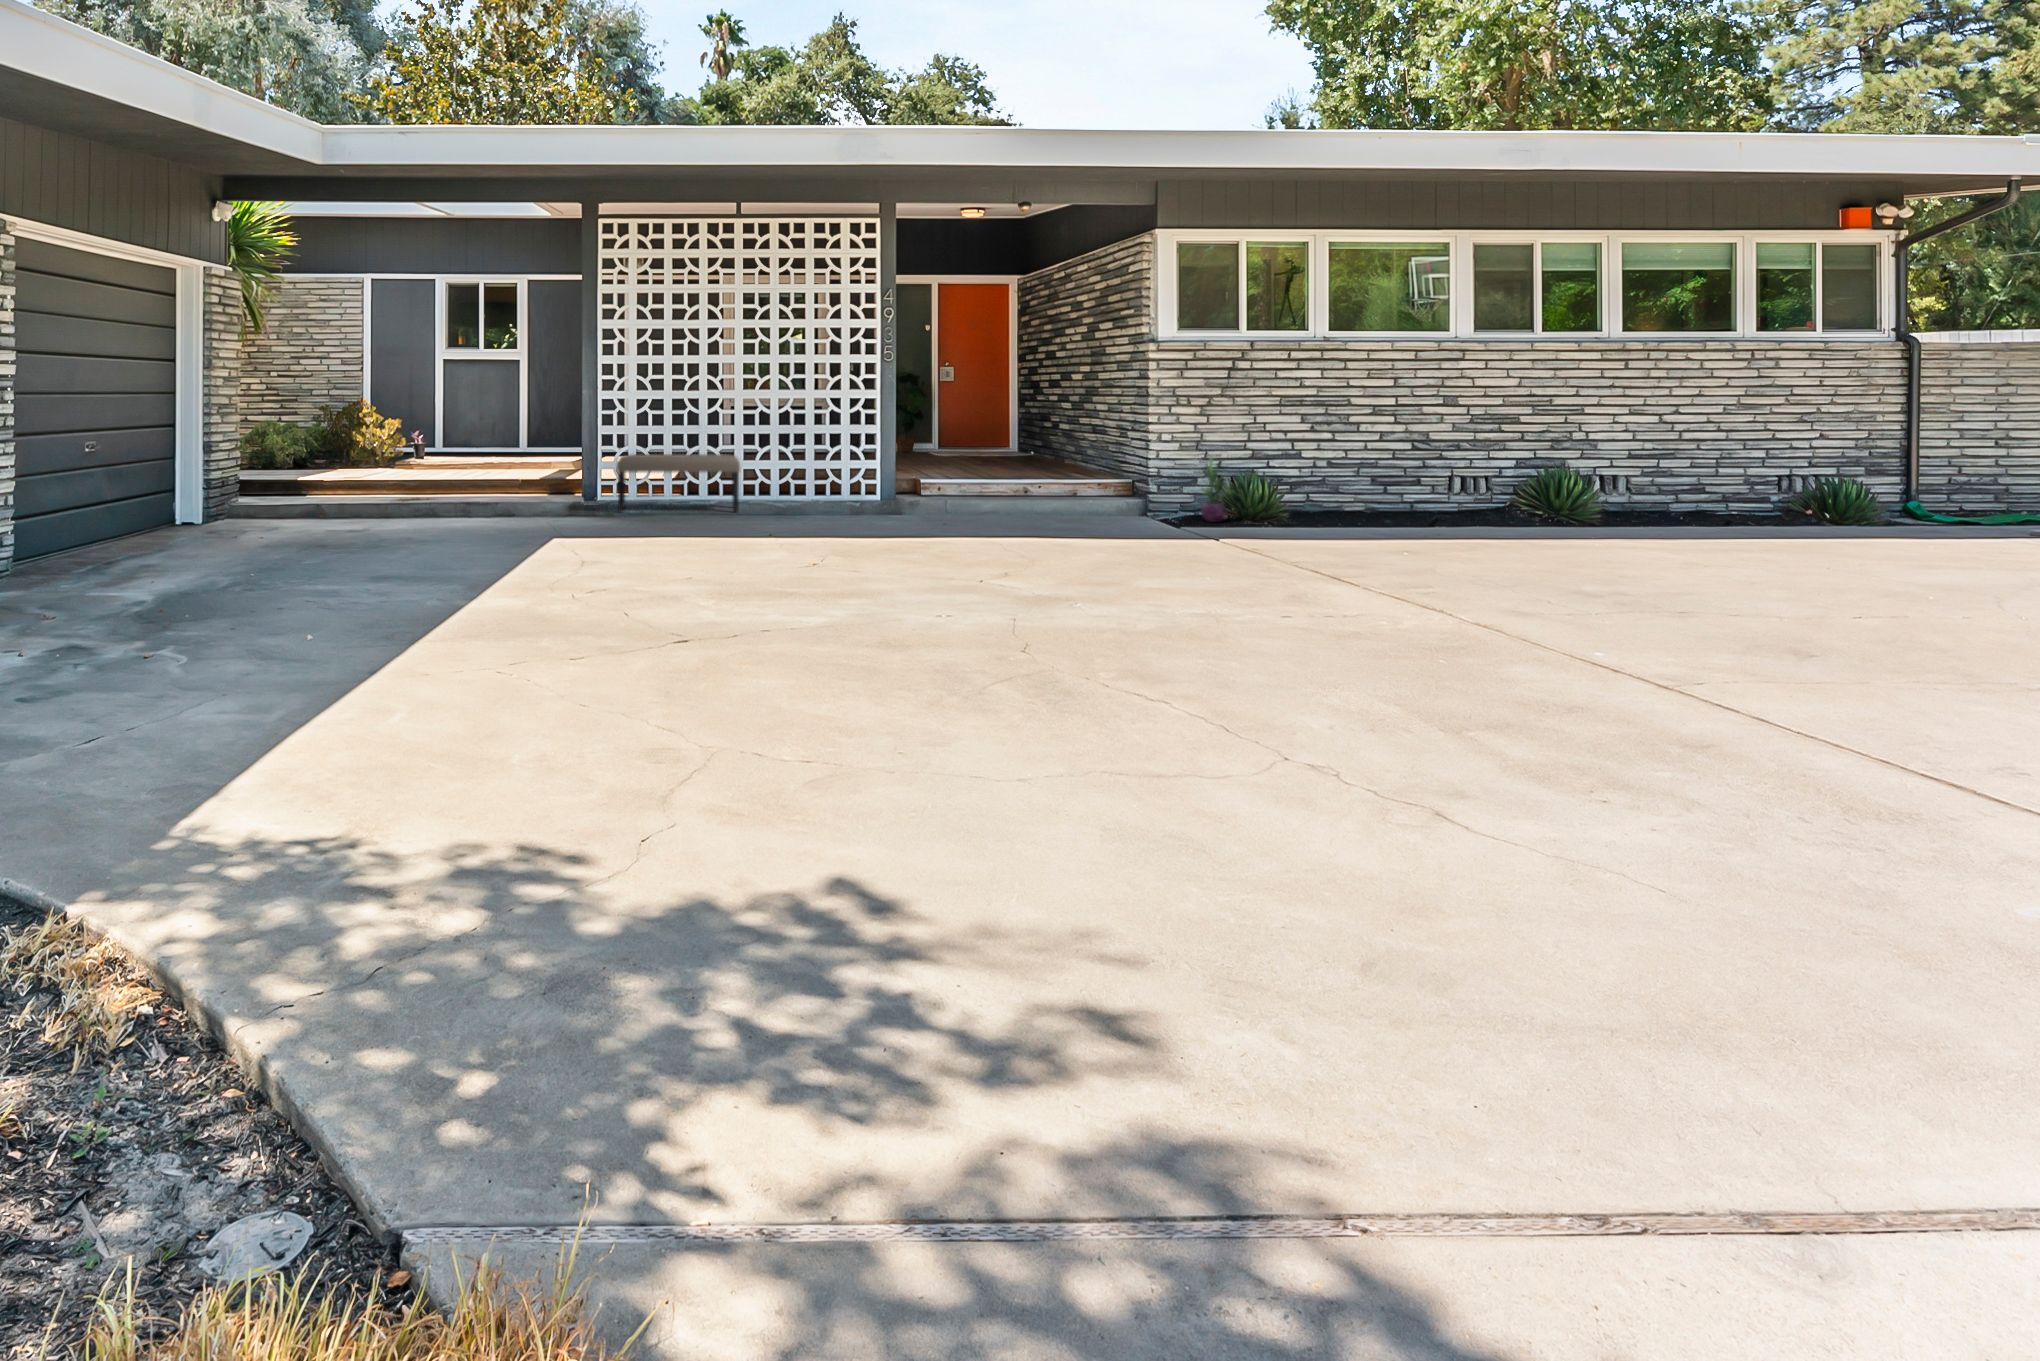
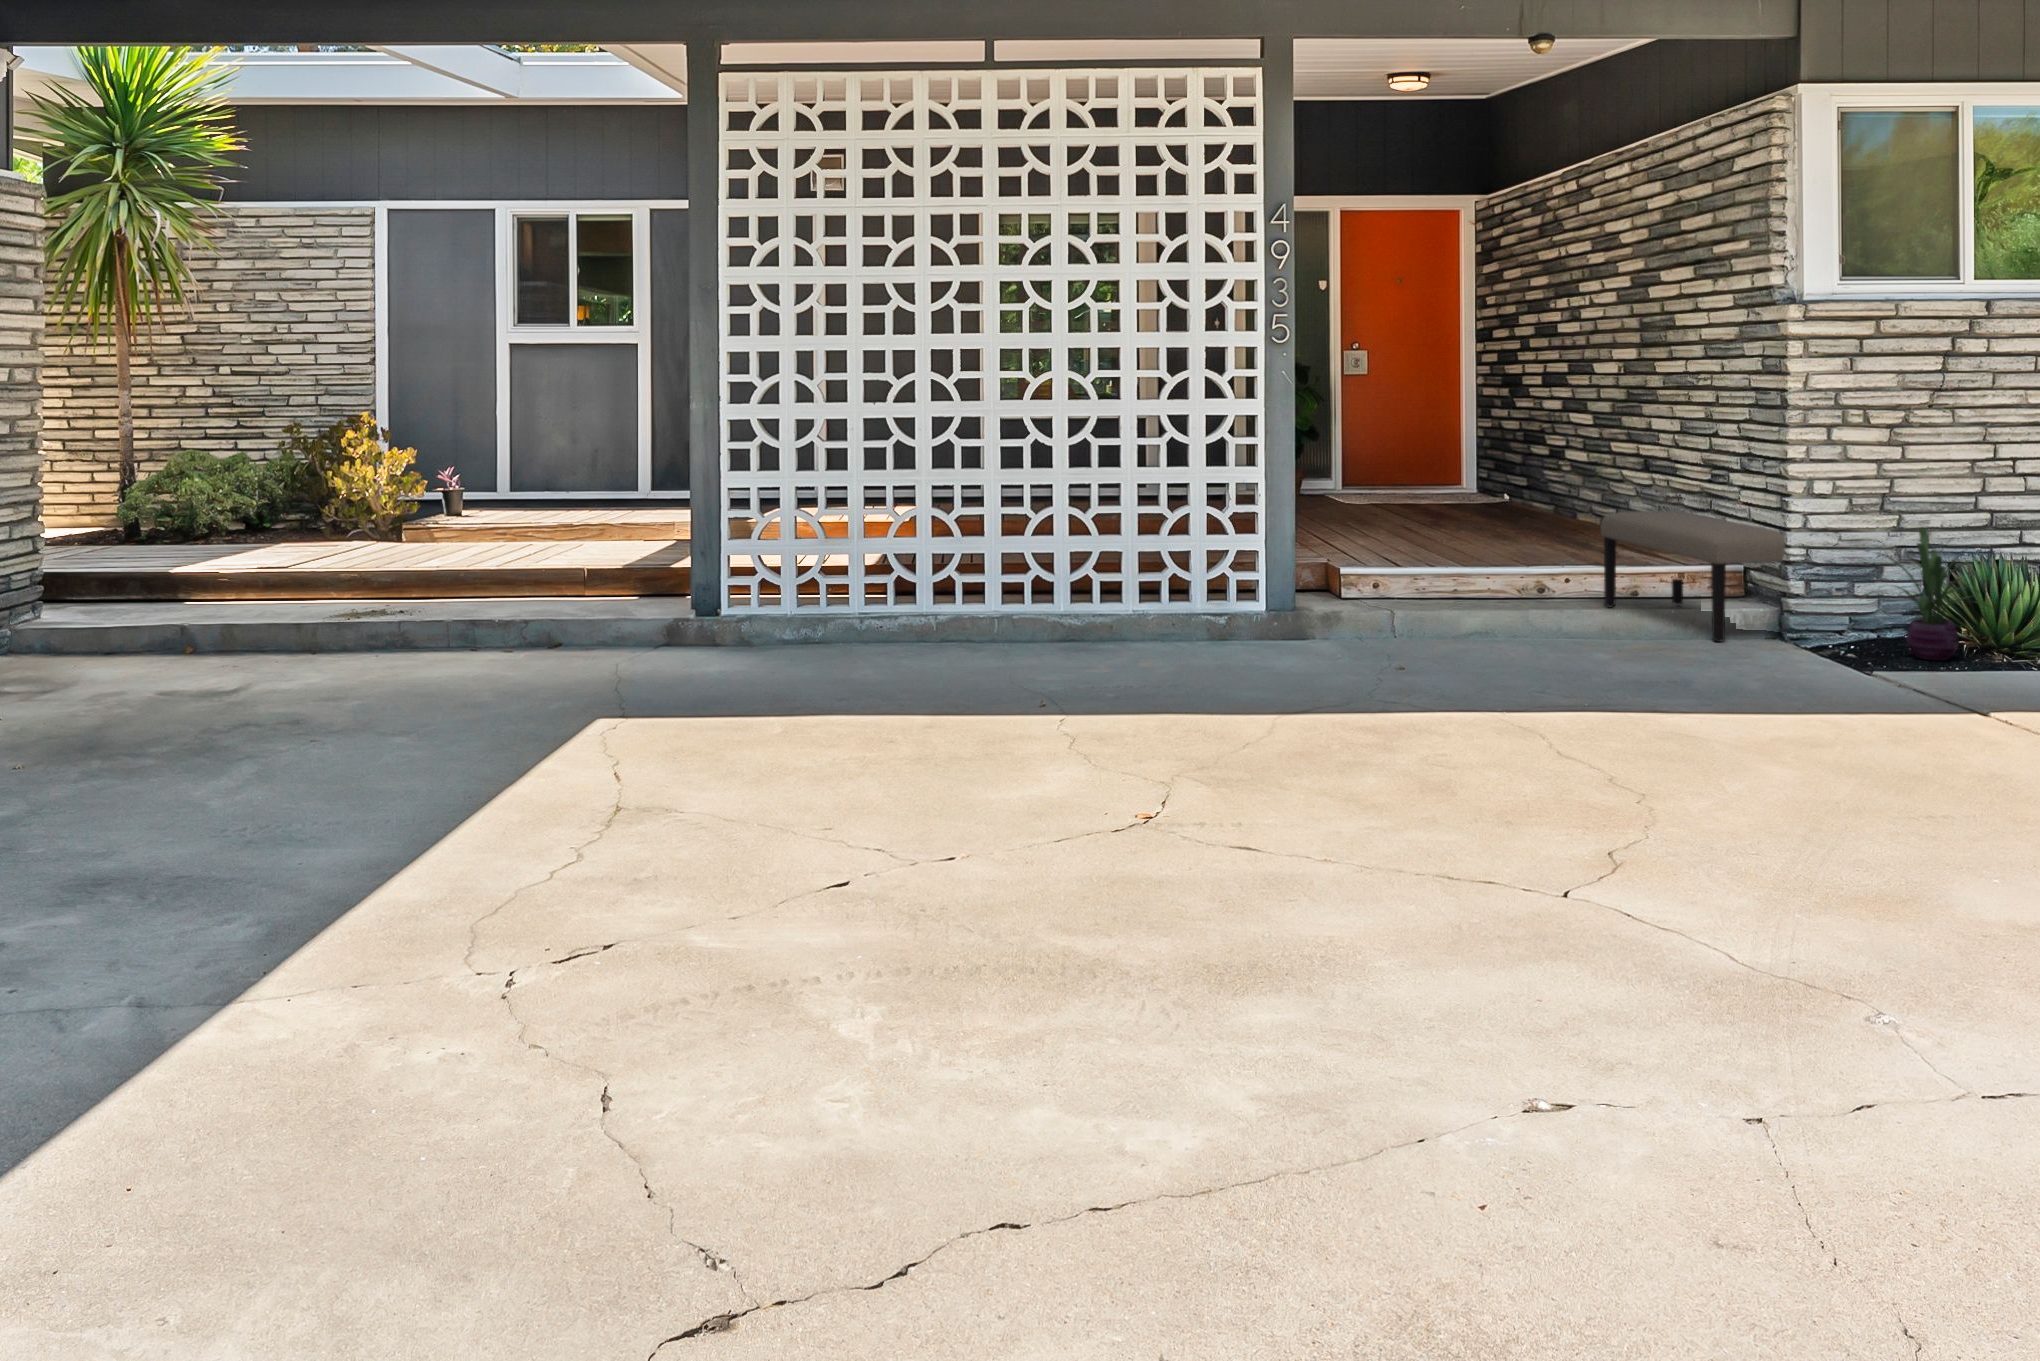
bench: present [617,454,740,512] -> present [1601,511,1798,642]

